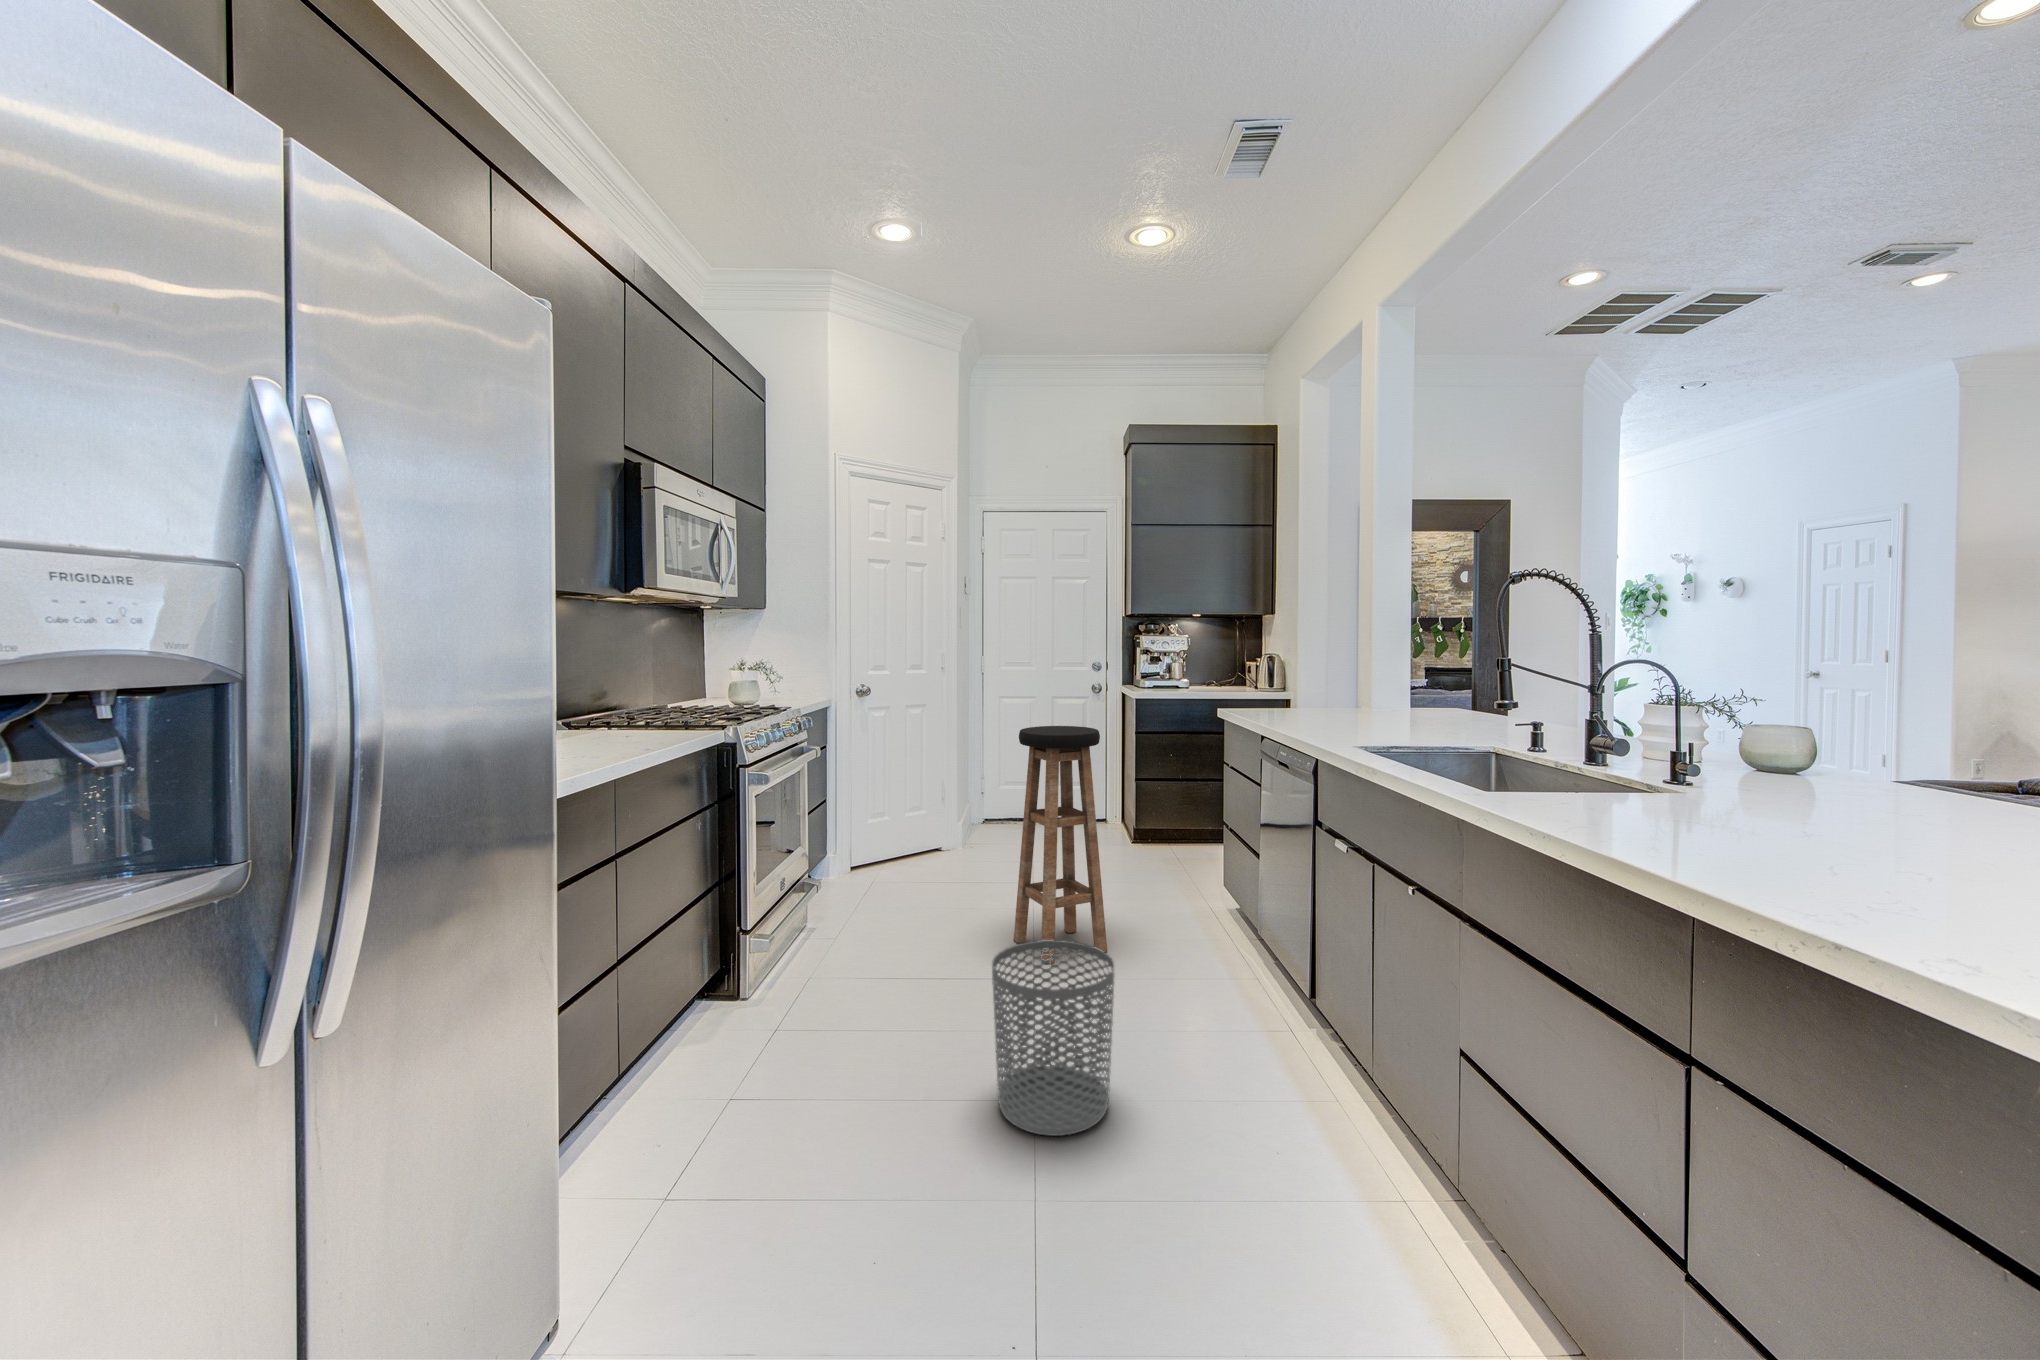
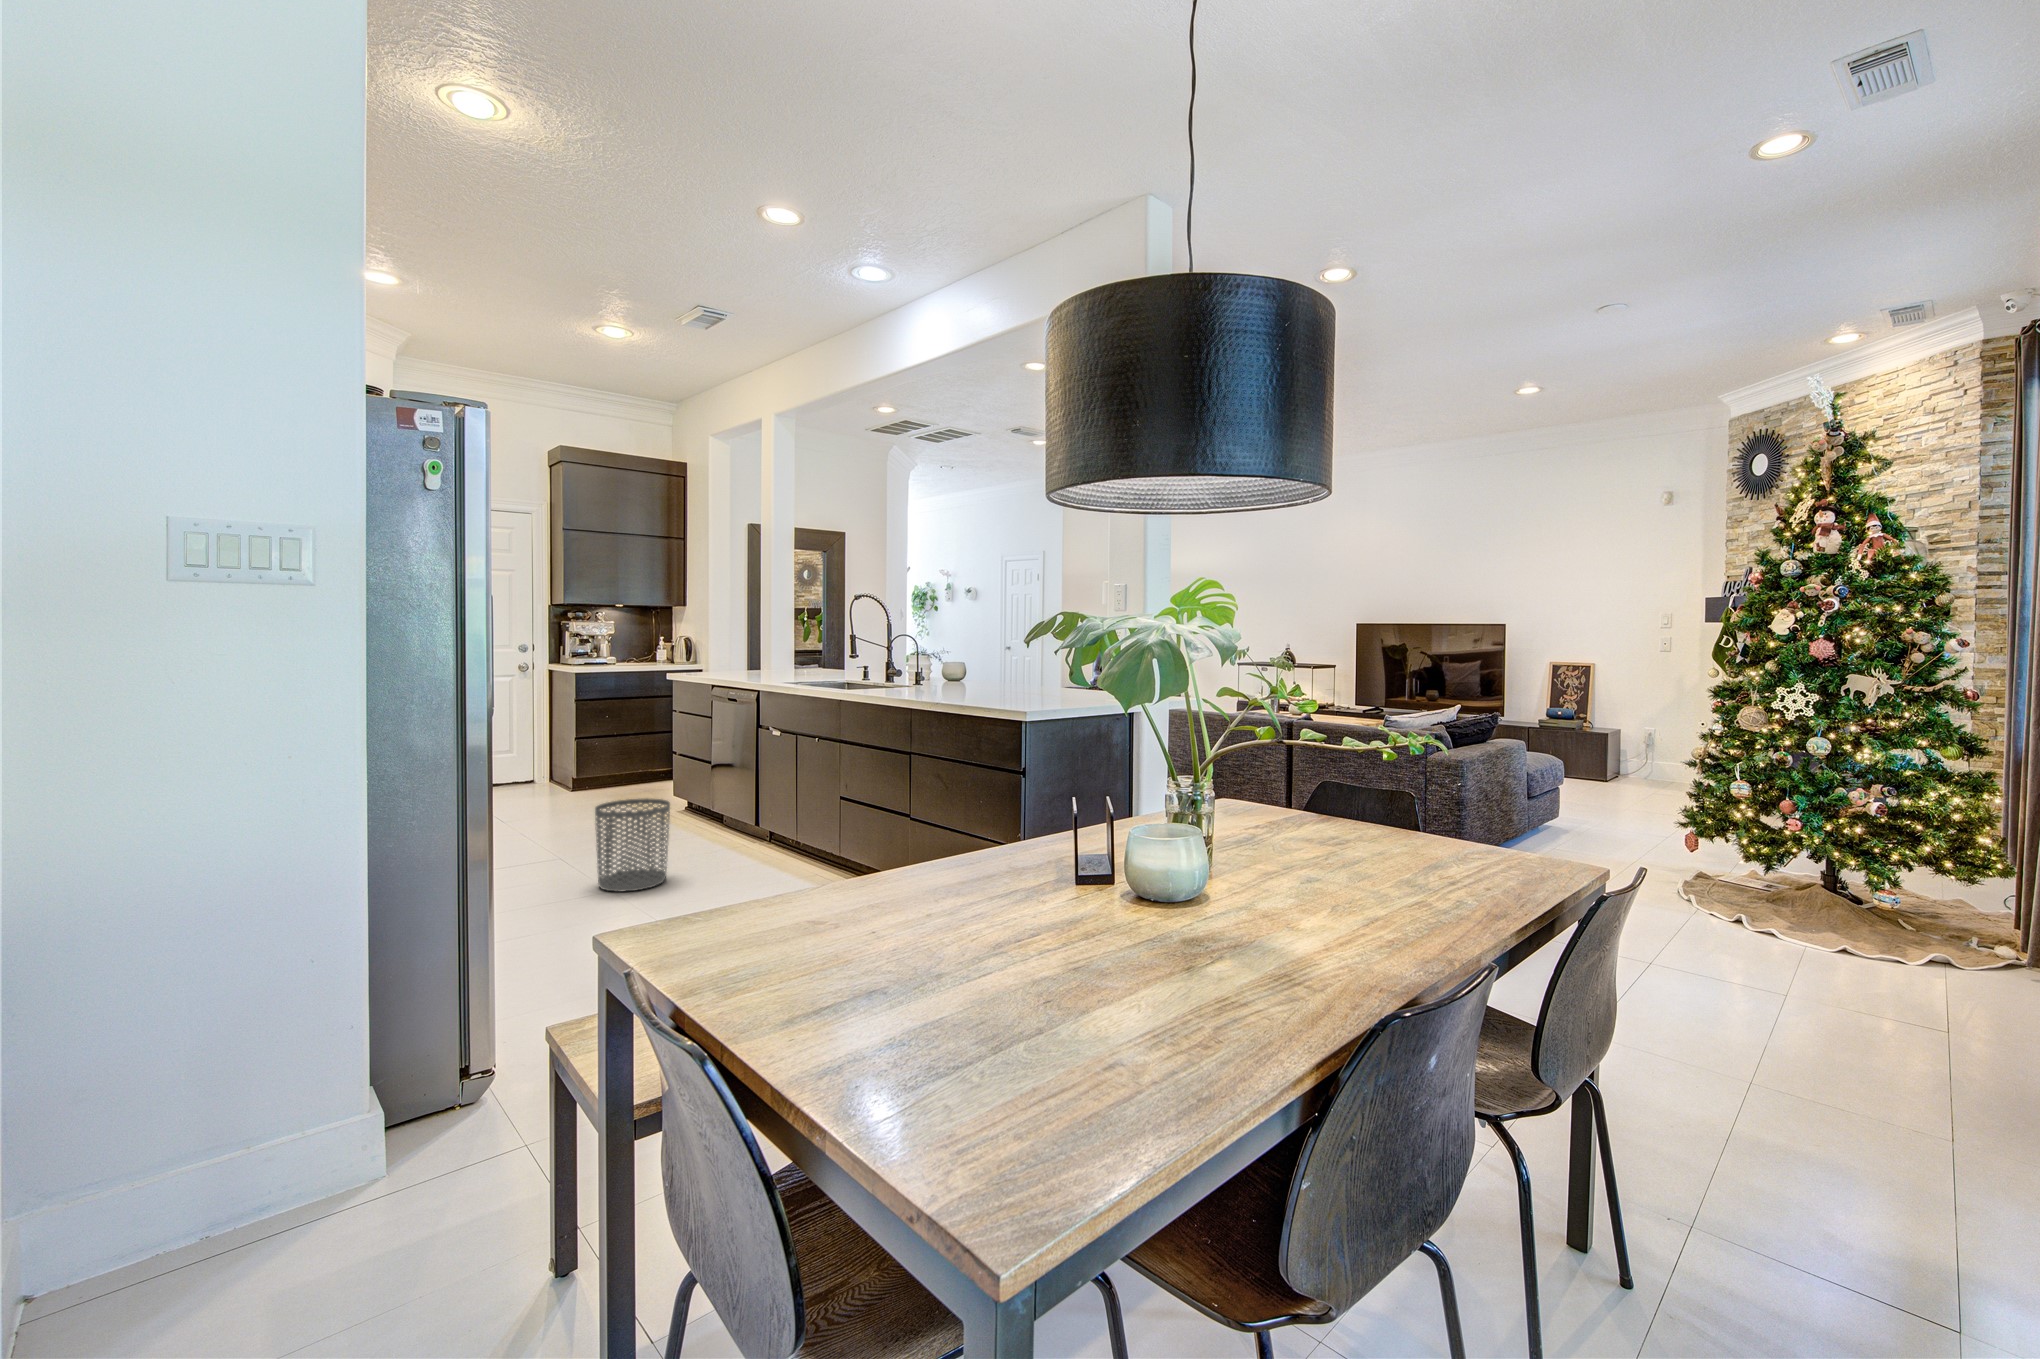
bar stool: present [1014,726,1107,963] -> none [530,688,609,849]

